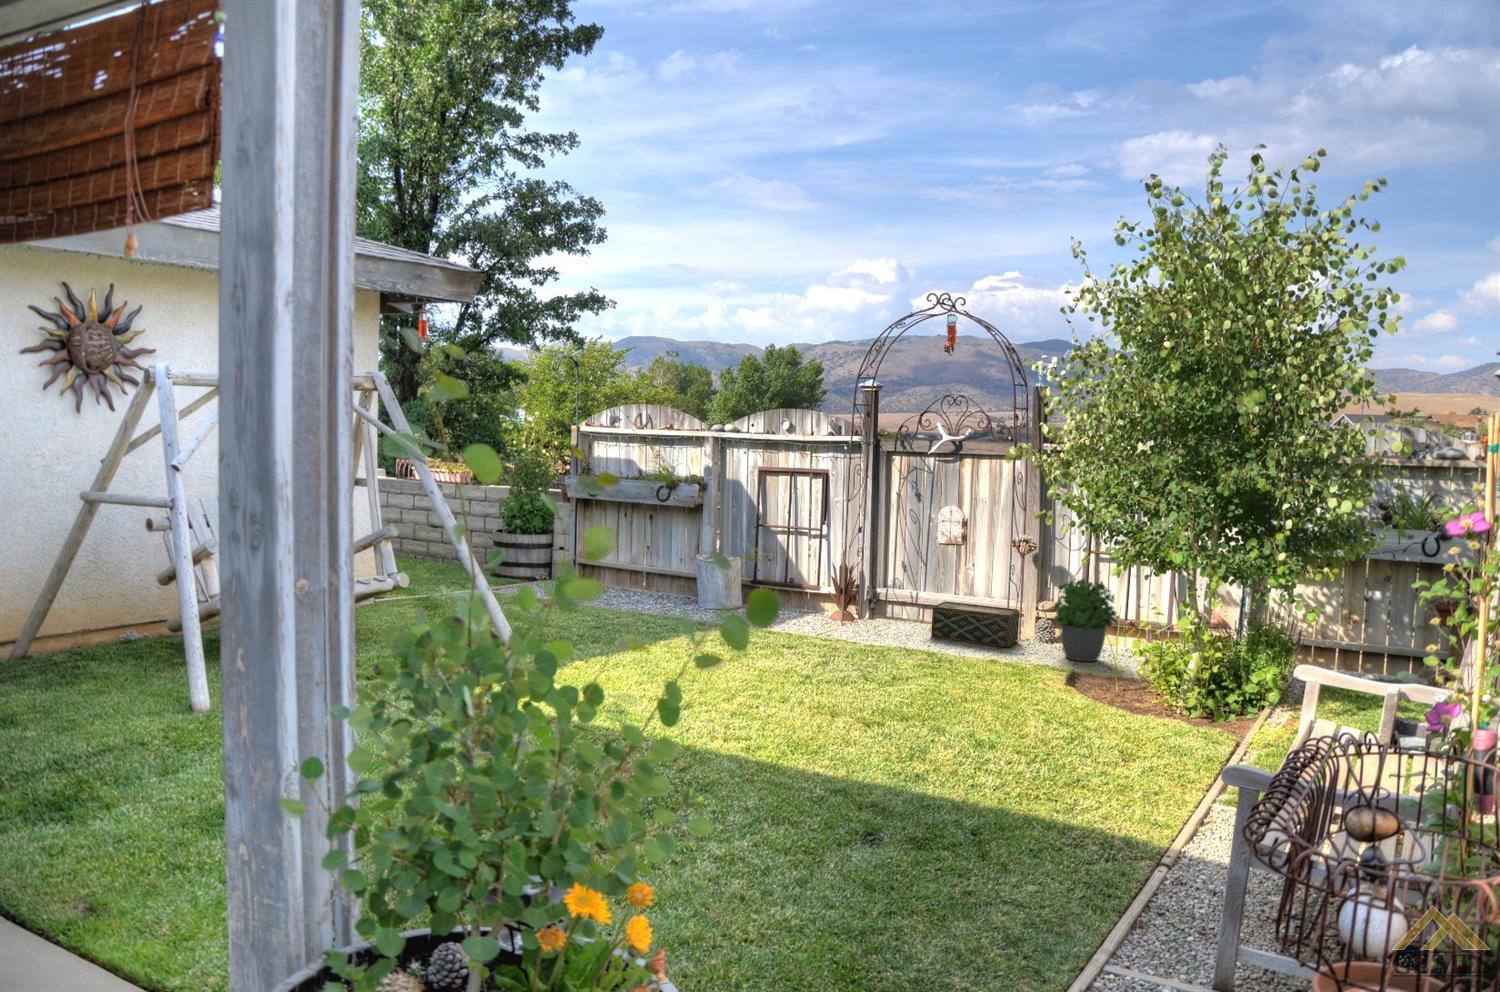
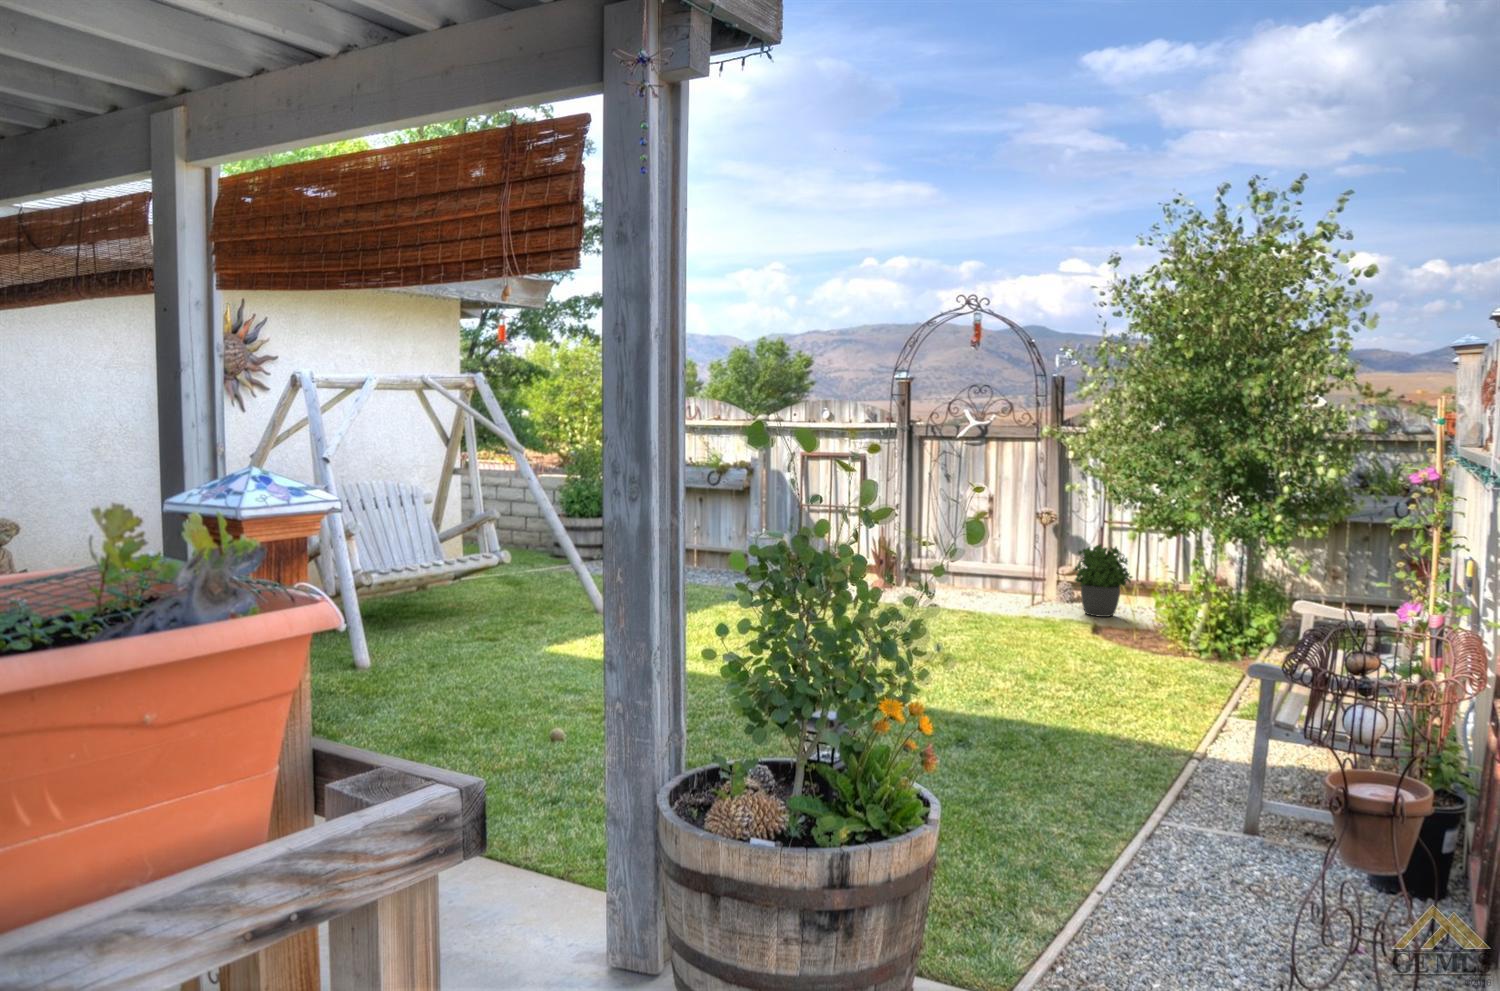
woven basket: present [931,601,1019,647] -> none [964,568,1042,606]

